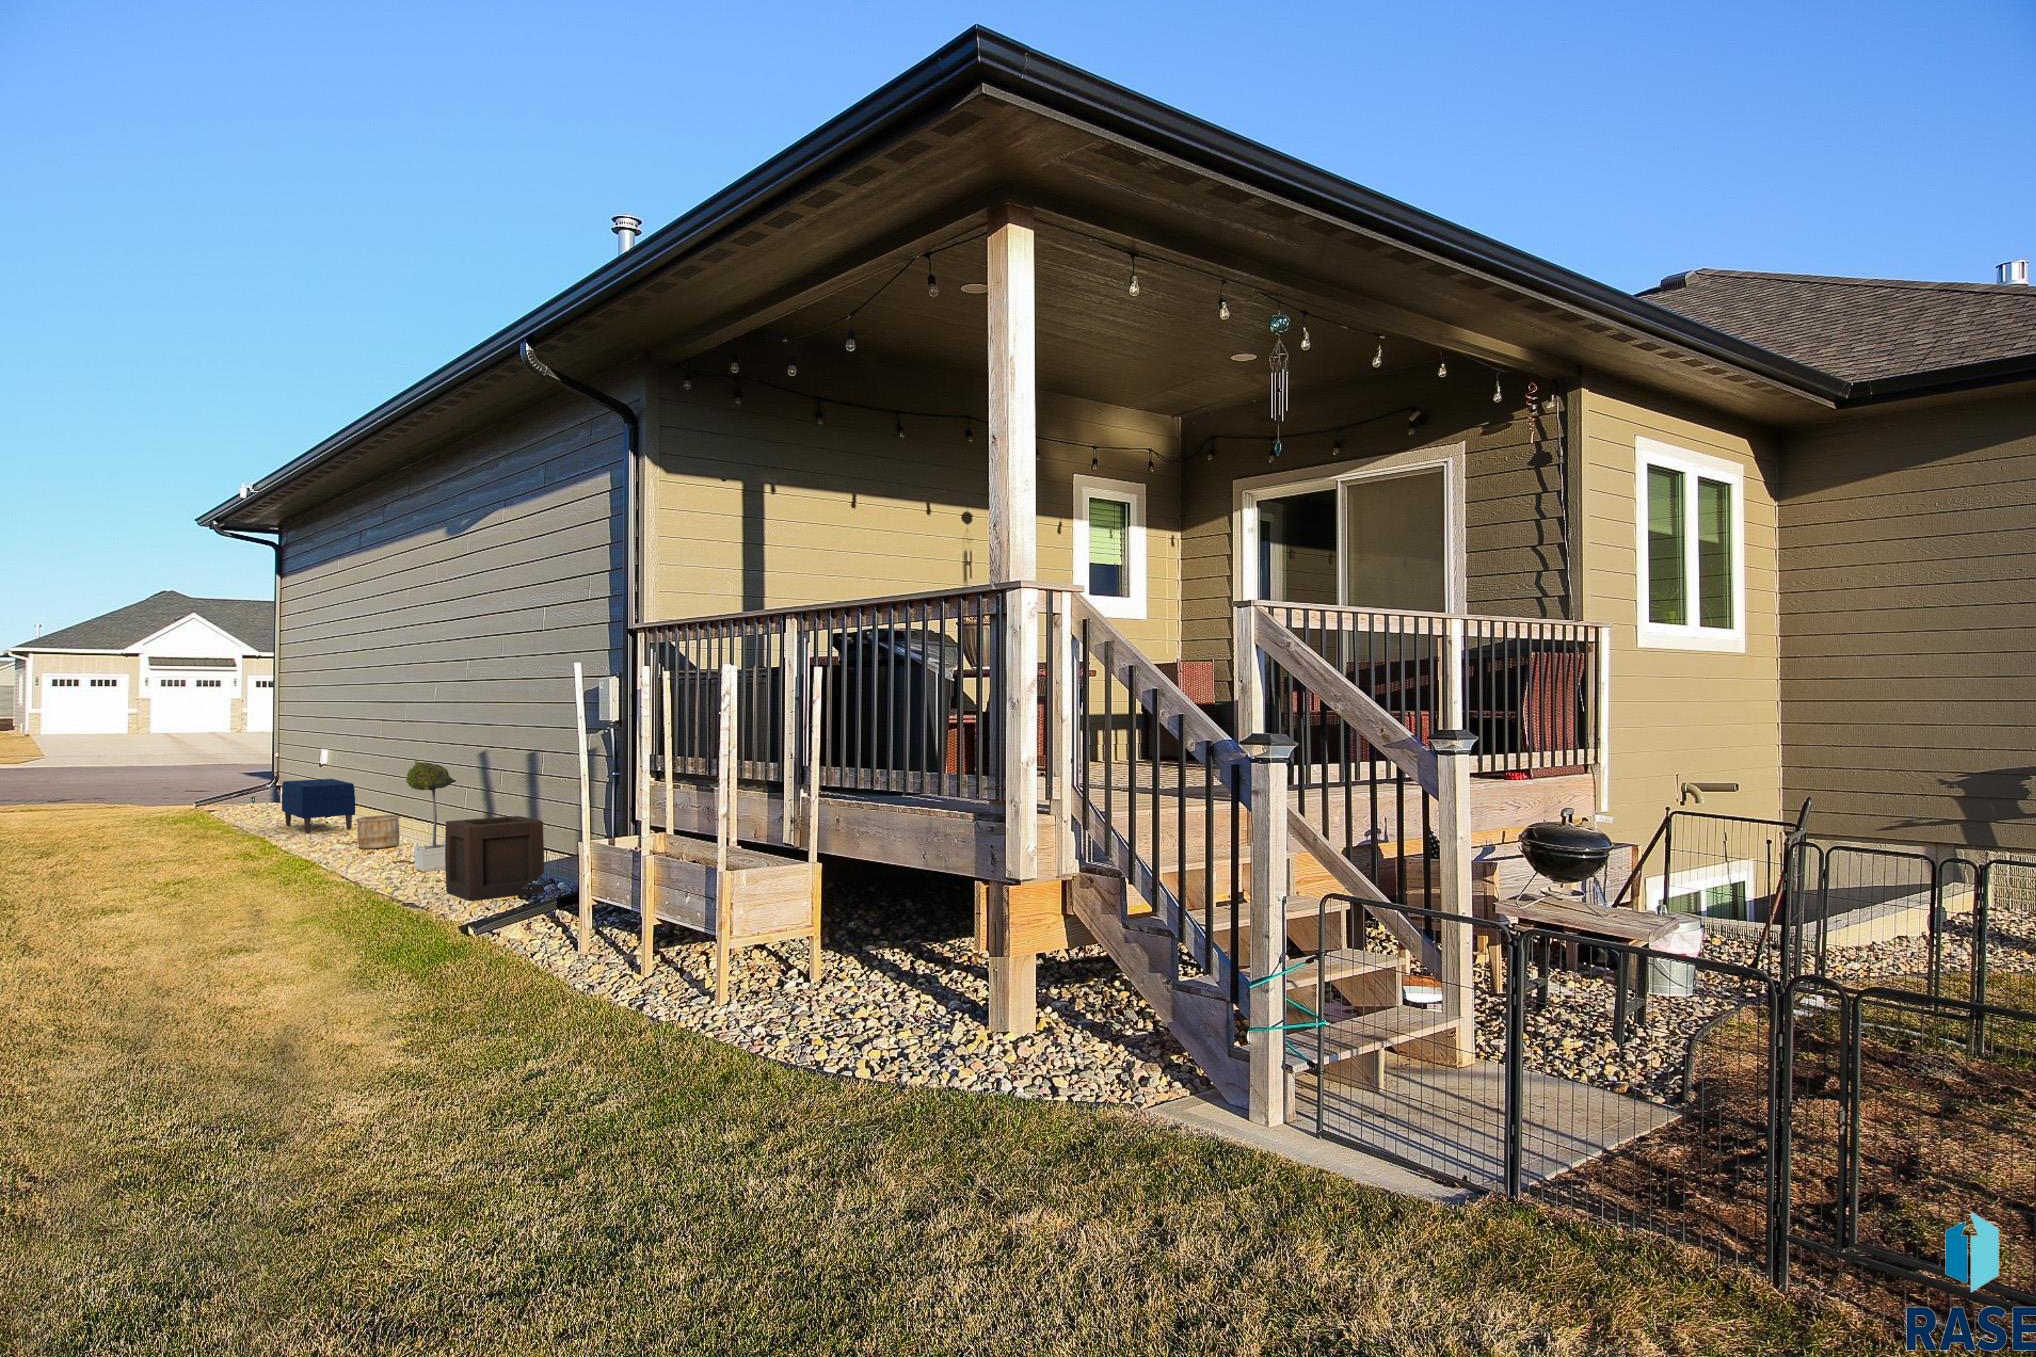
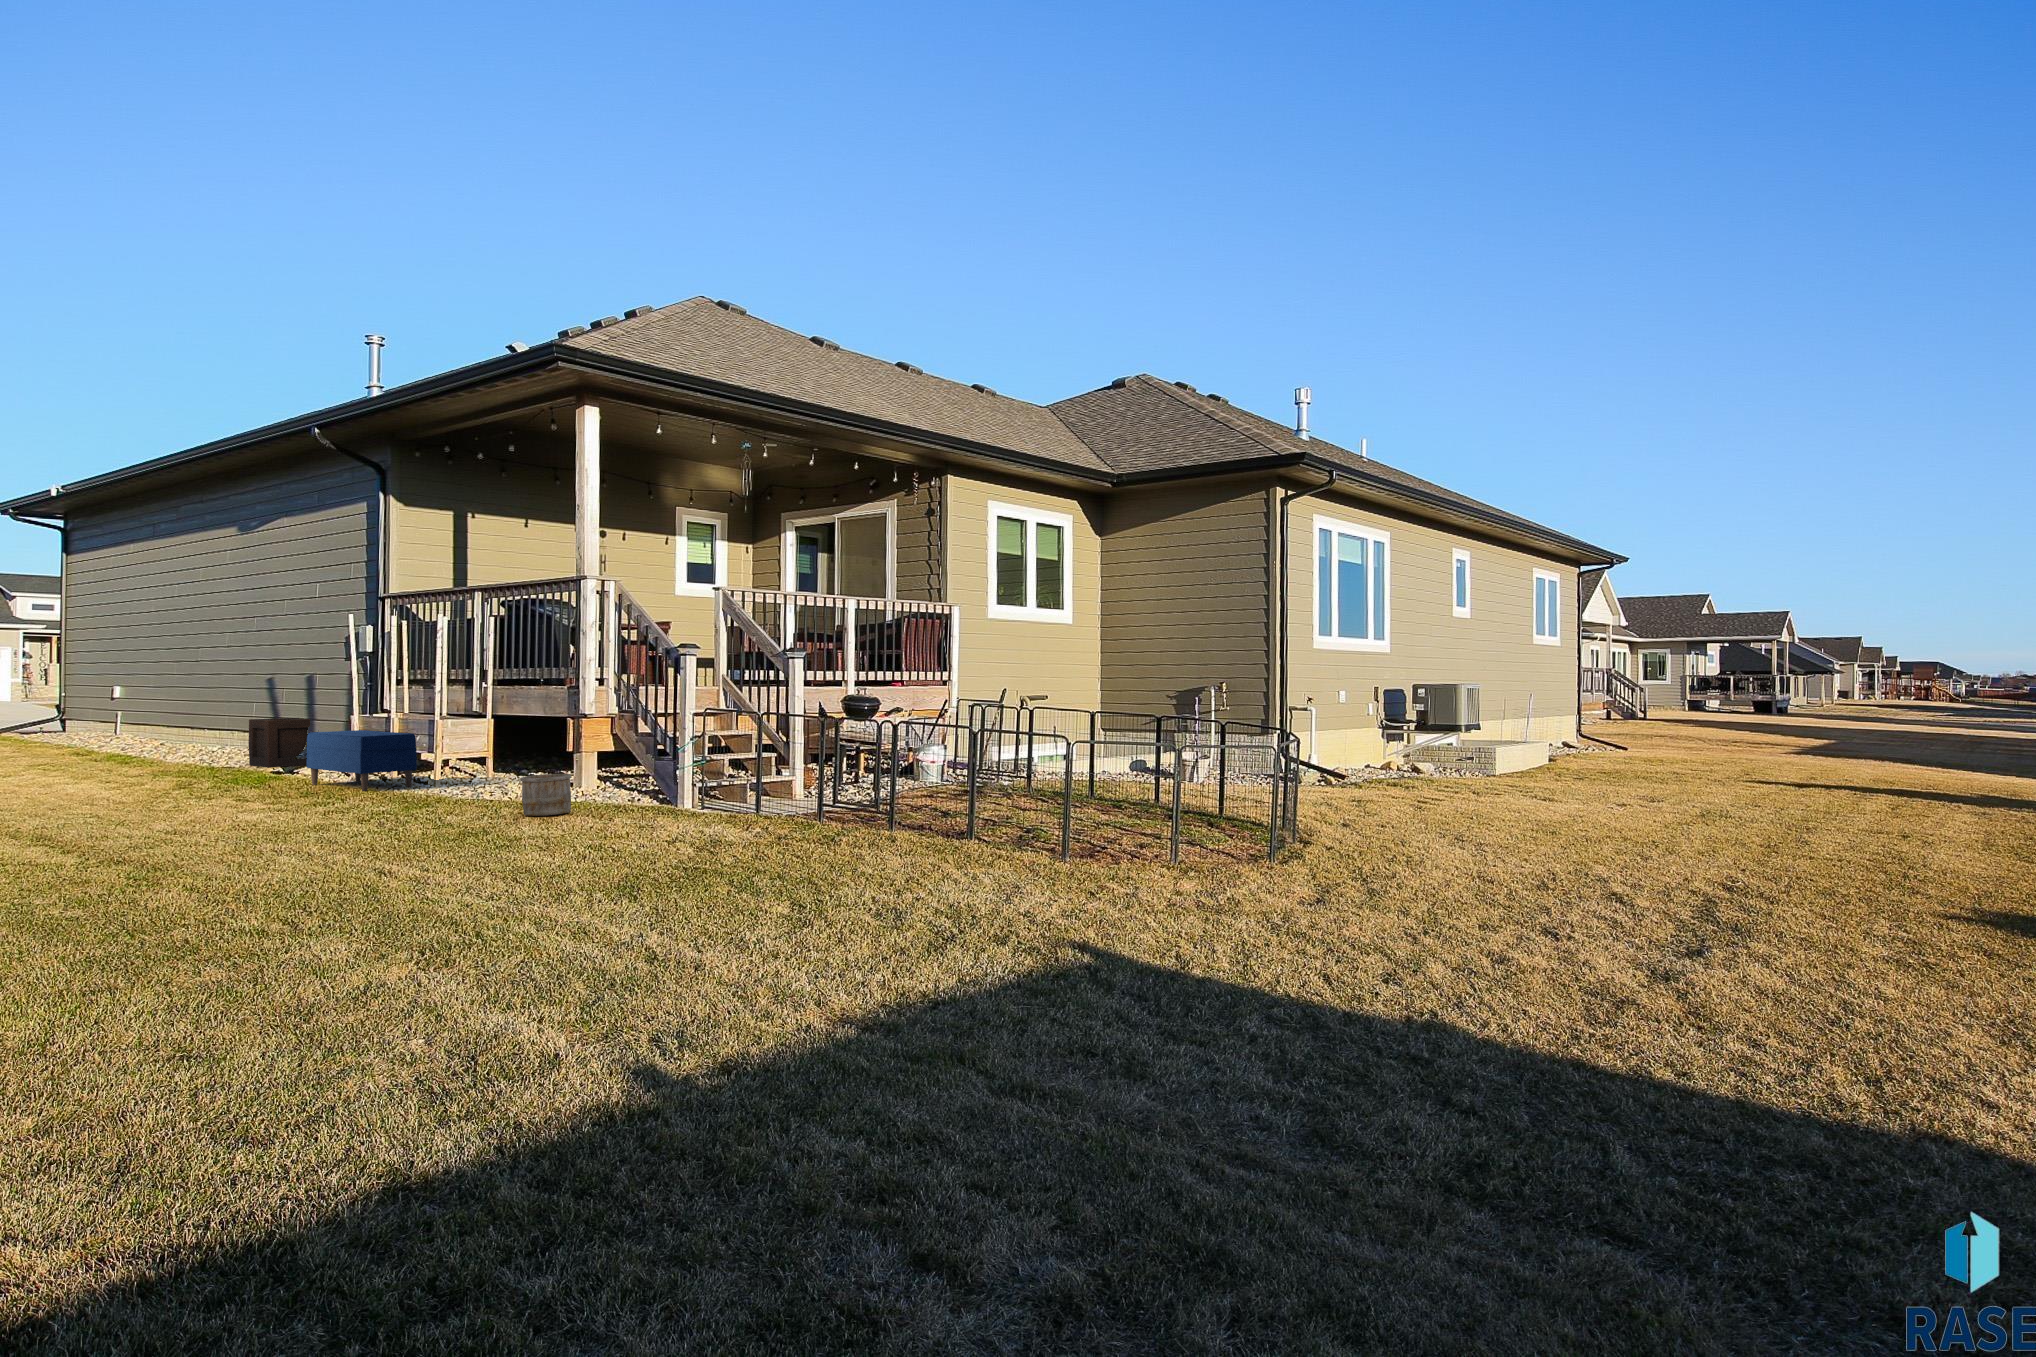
potted tree: present [406,760,456,872] -> none [211,685,248,759]
bench: present [282,779,355,833] -> present [306,730,417,791]
wooden bucket: present [356,815,400,849] -> present [520,774,571,816]

